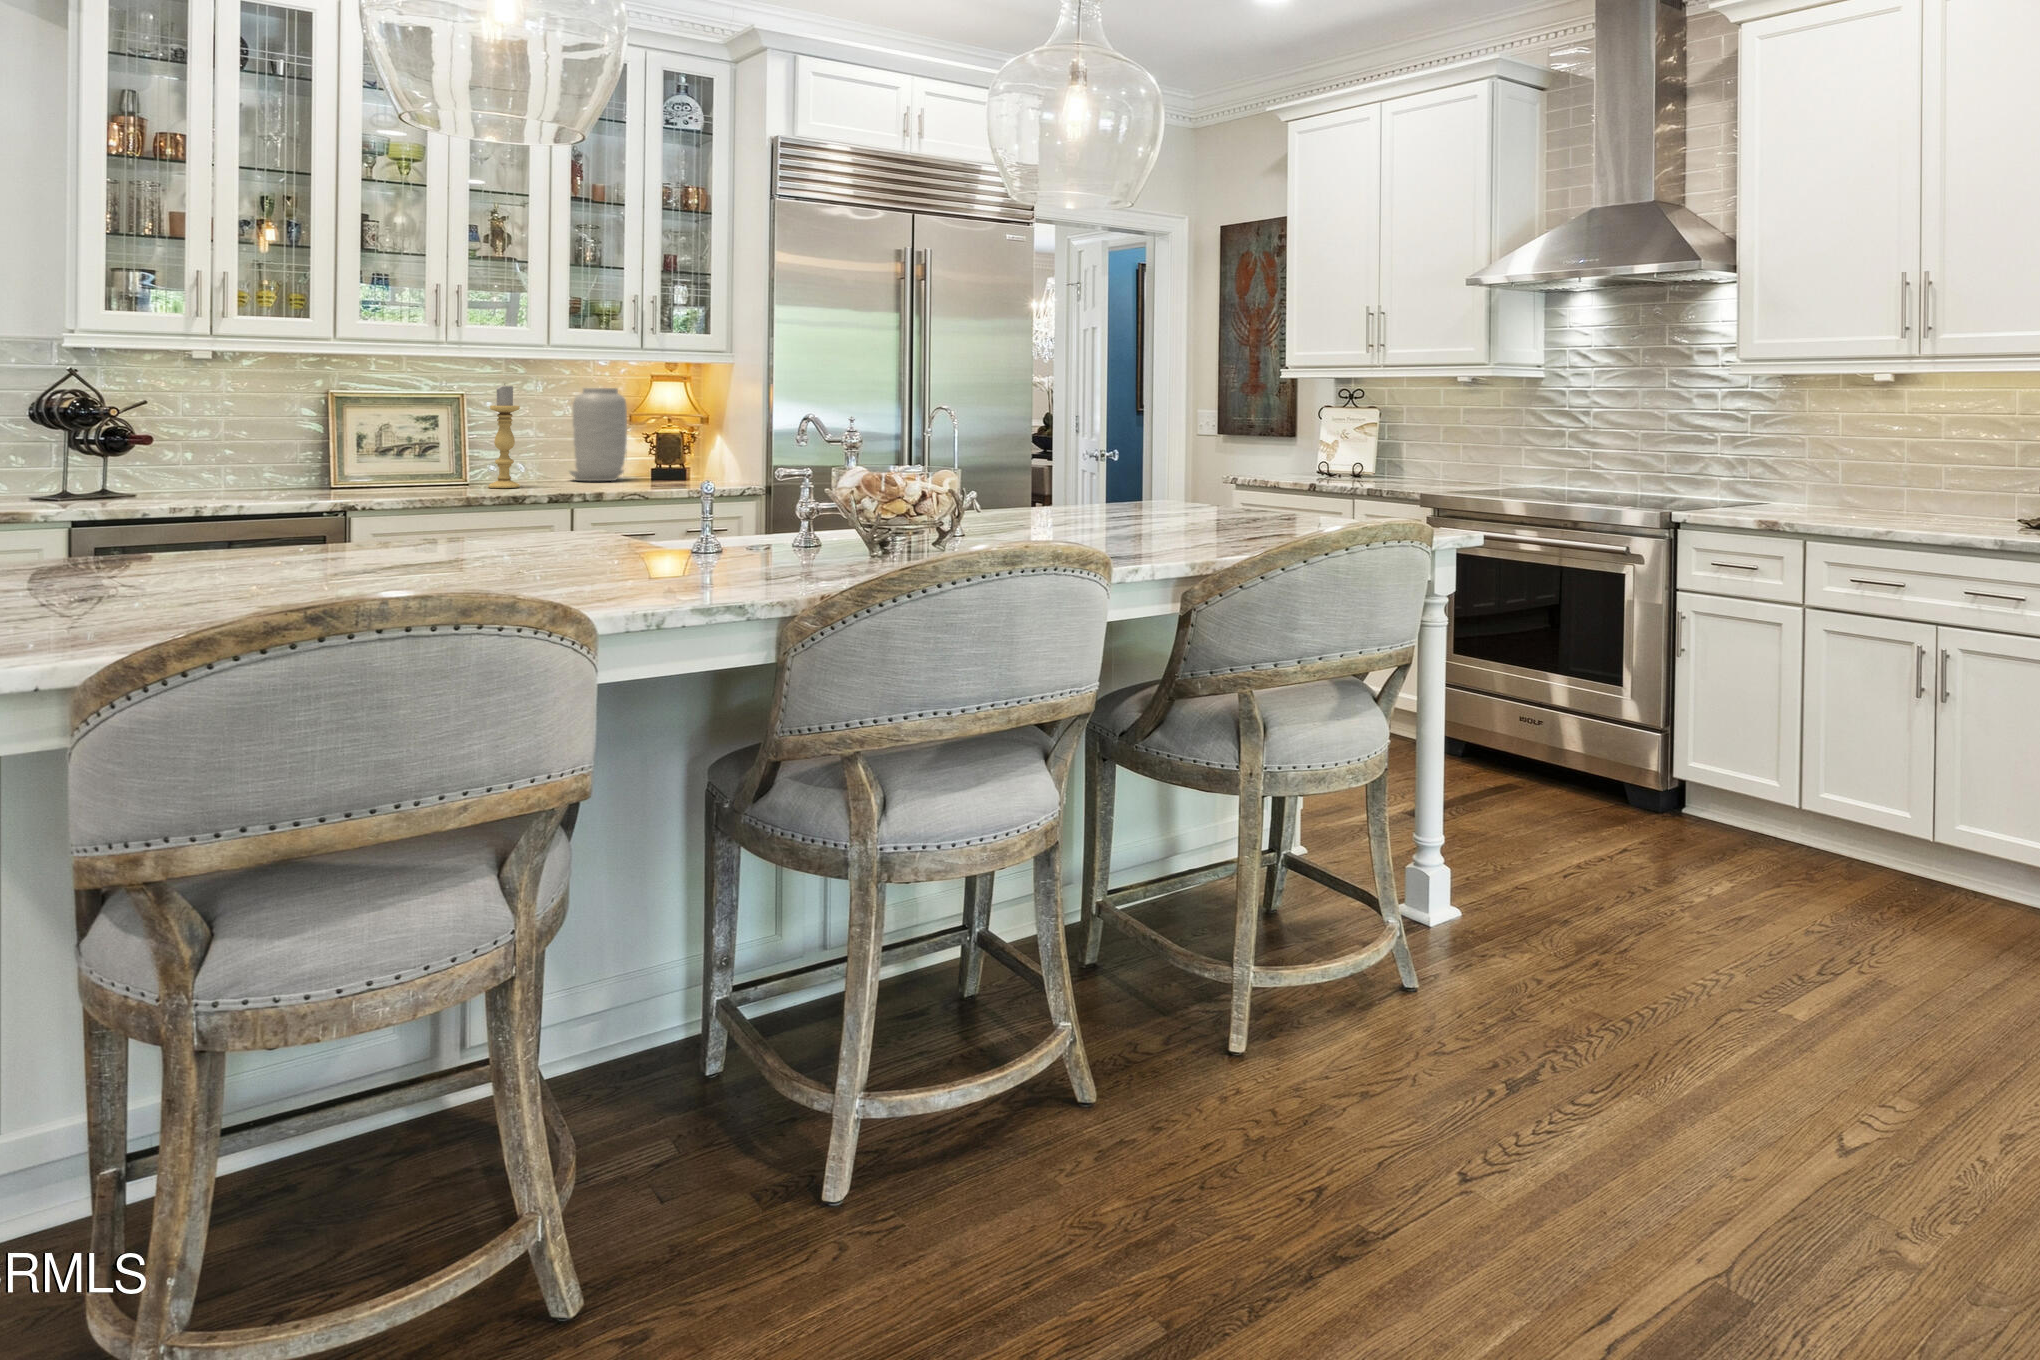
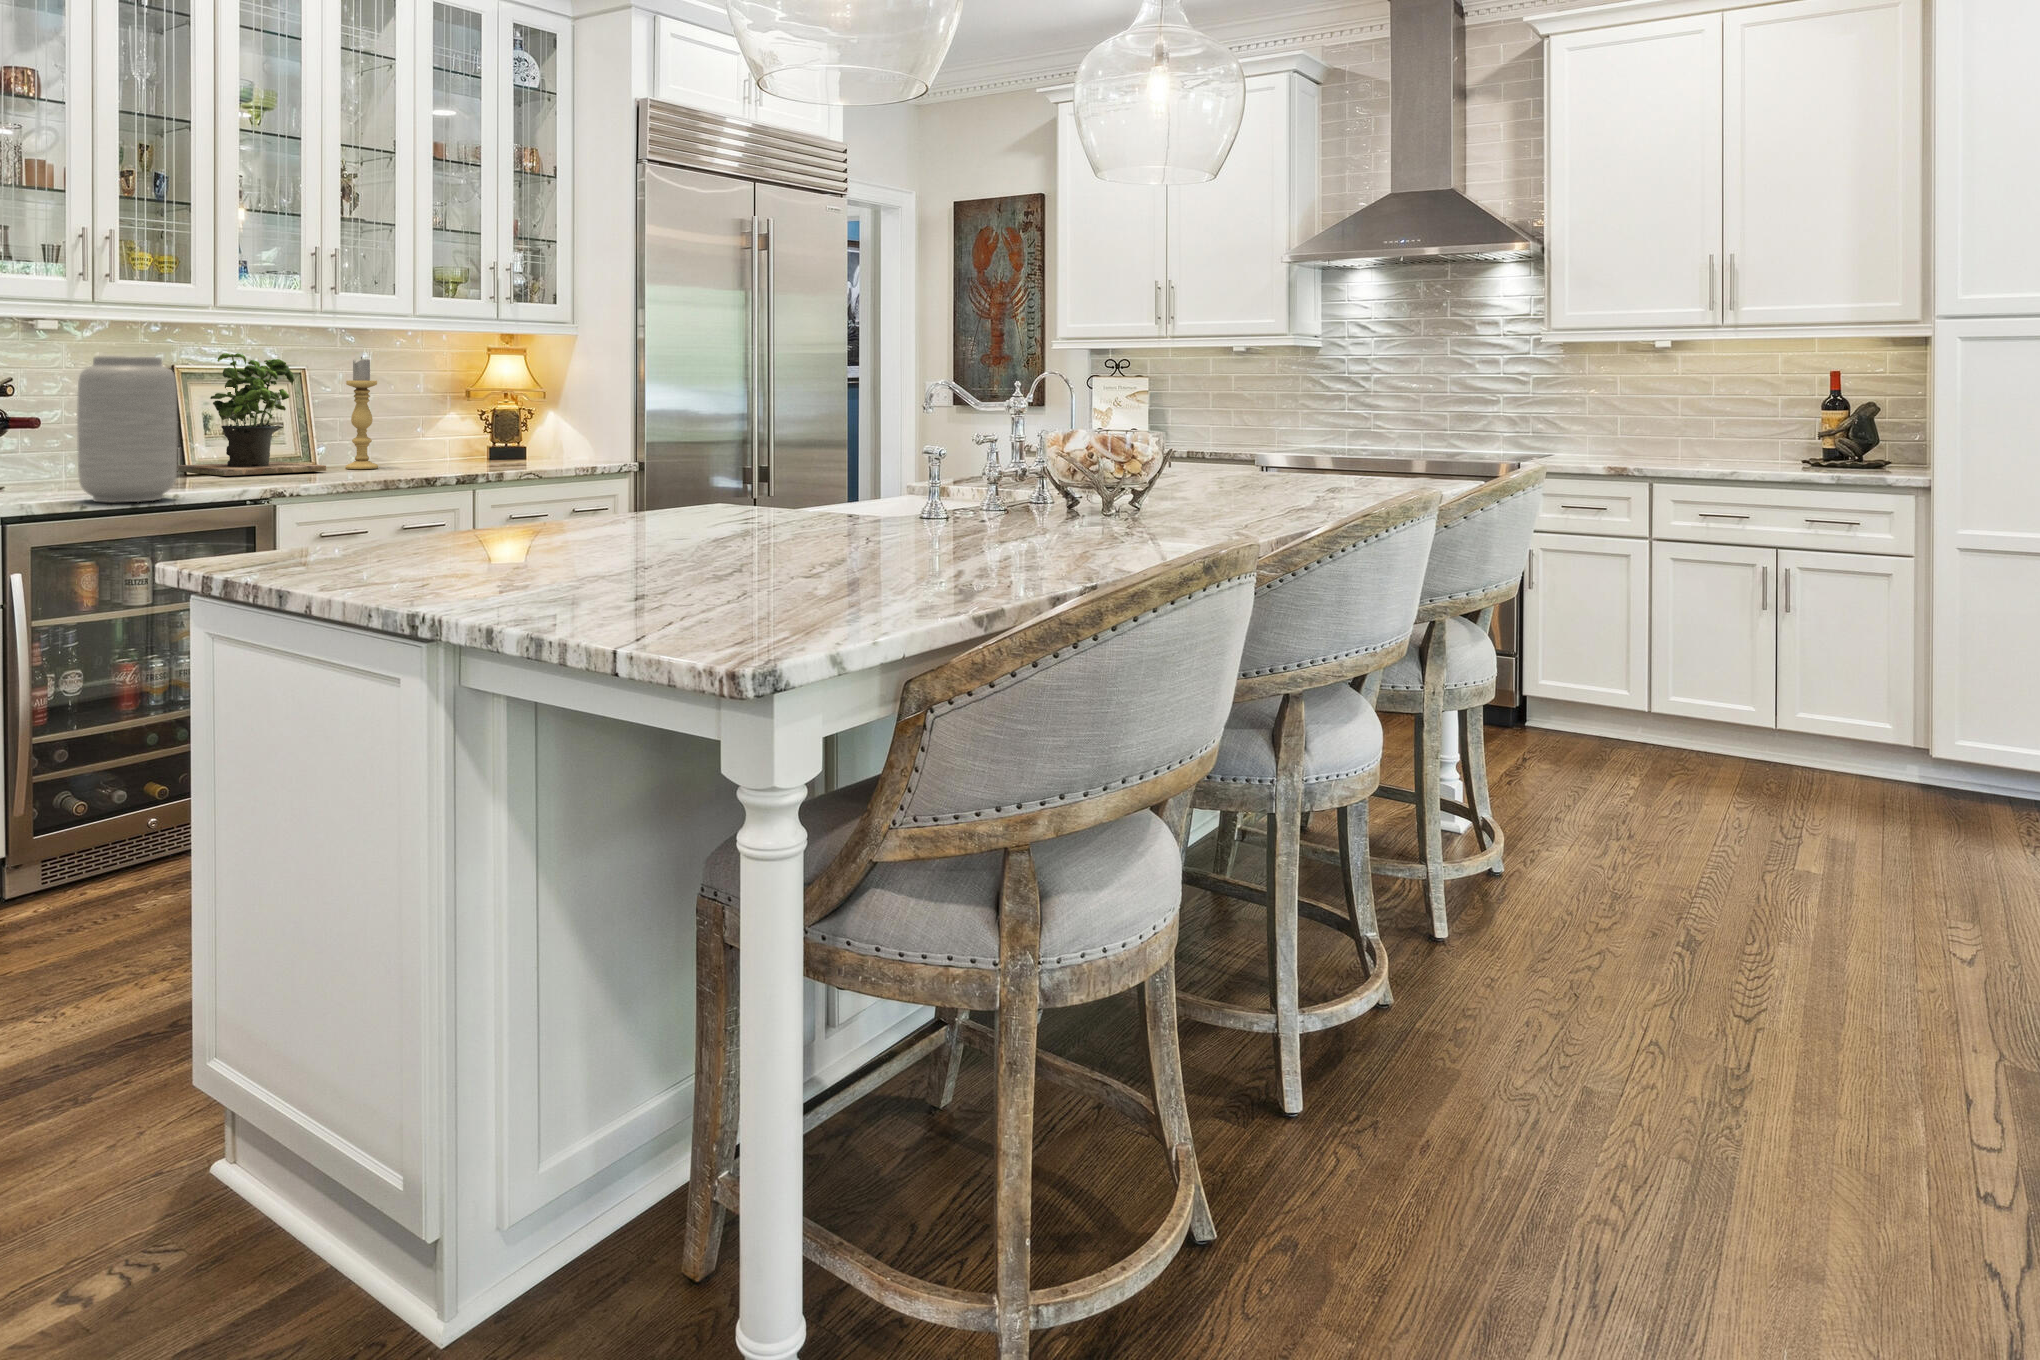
potted plant: none [338,381,456,492] -> present [177,353,326,476]
vase: present [570,388,627,481] -> present [77,356,178,502]

